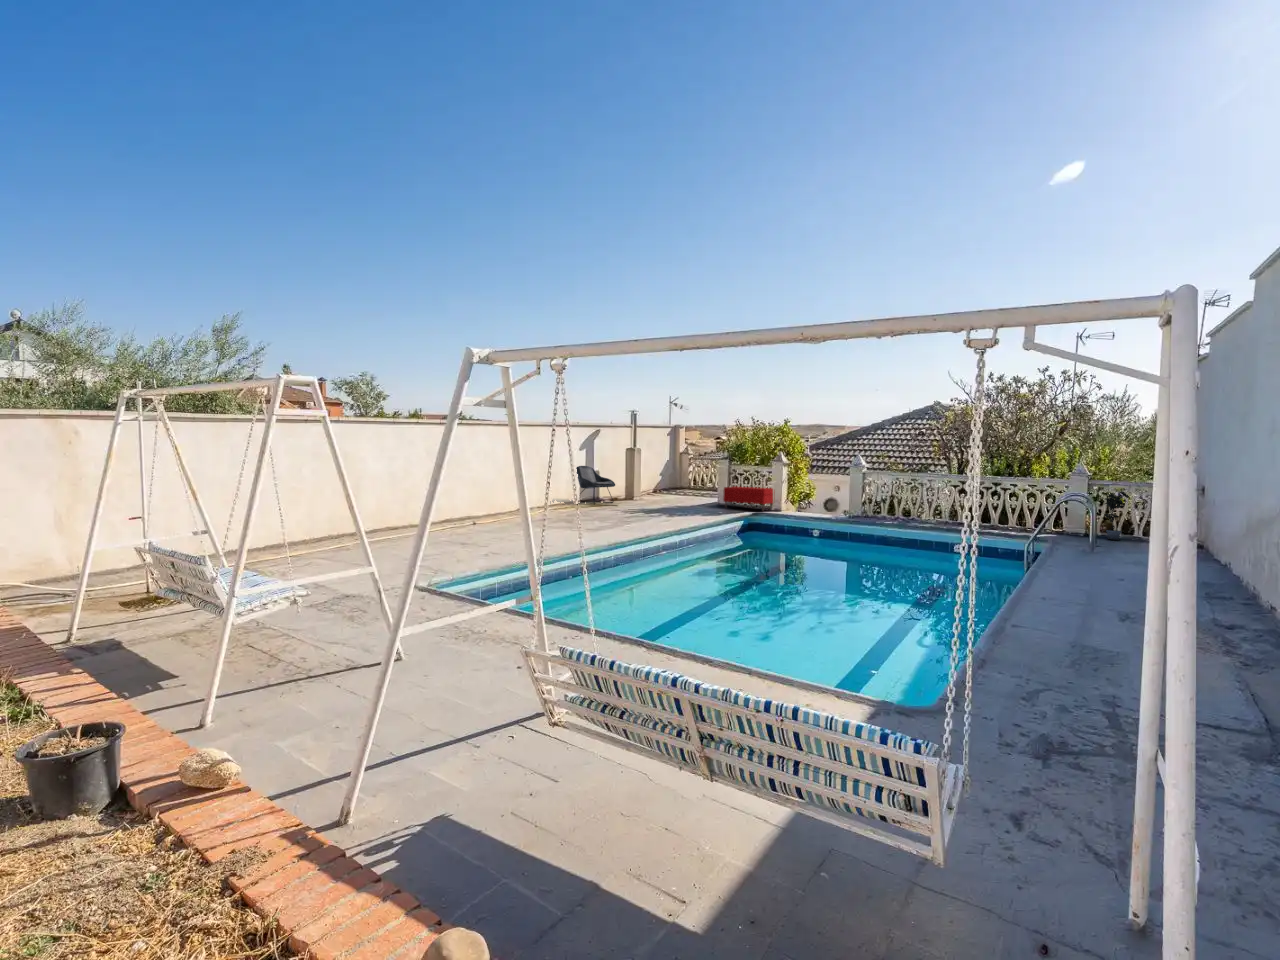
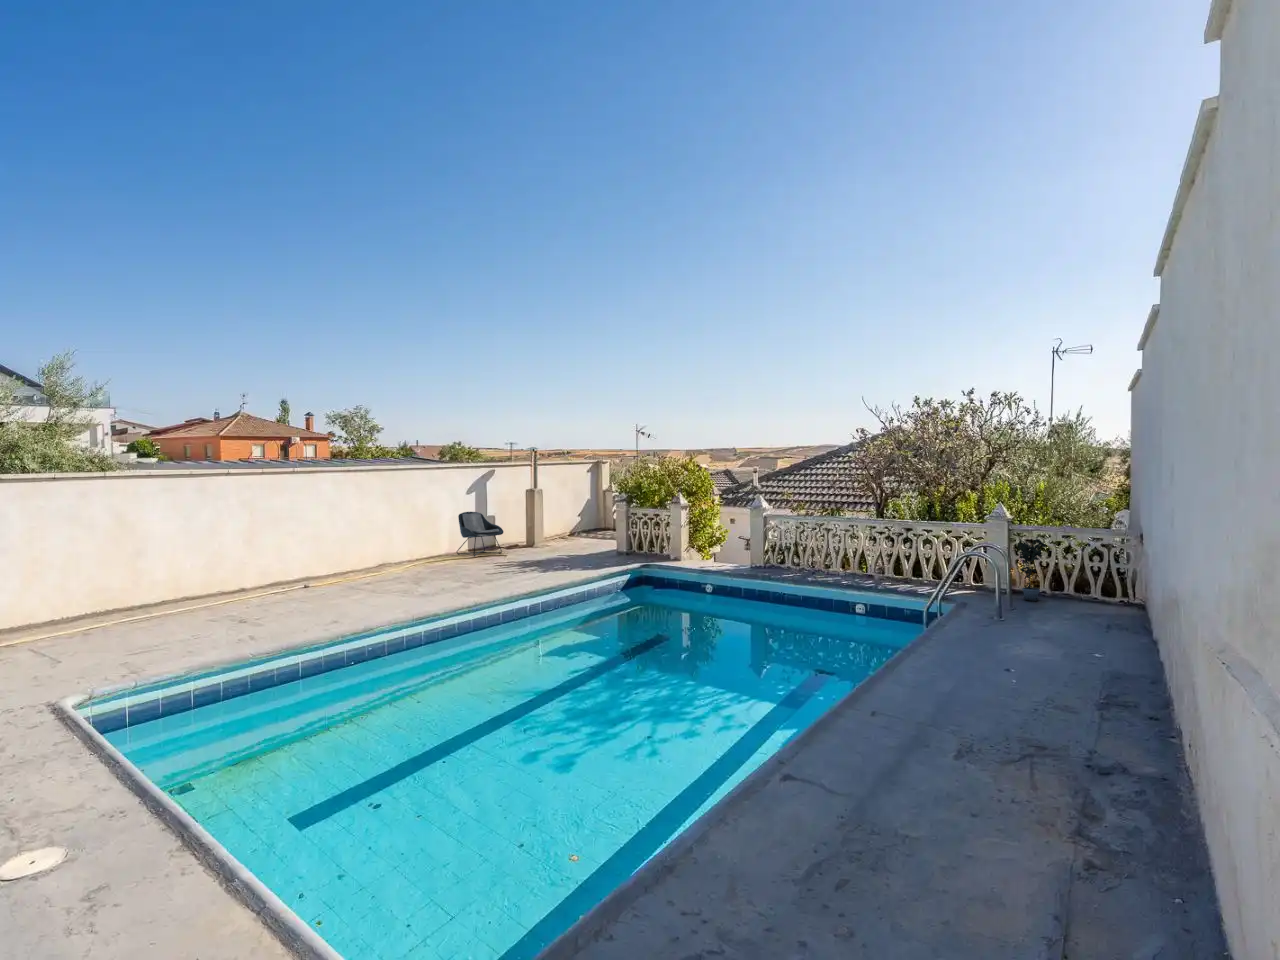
bench: present [723,487,775,511] -> none [619,532,674,562]

